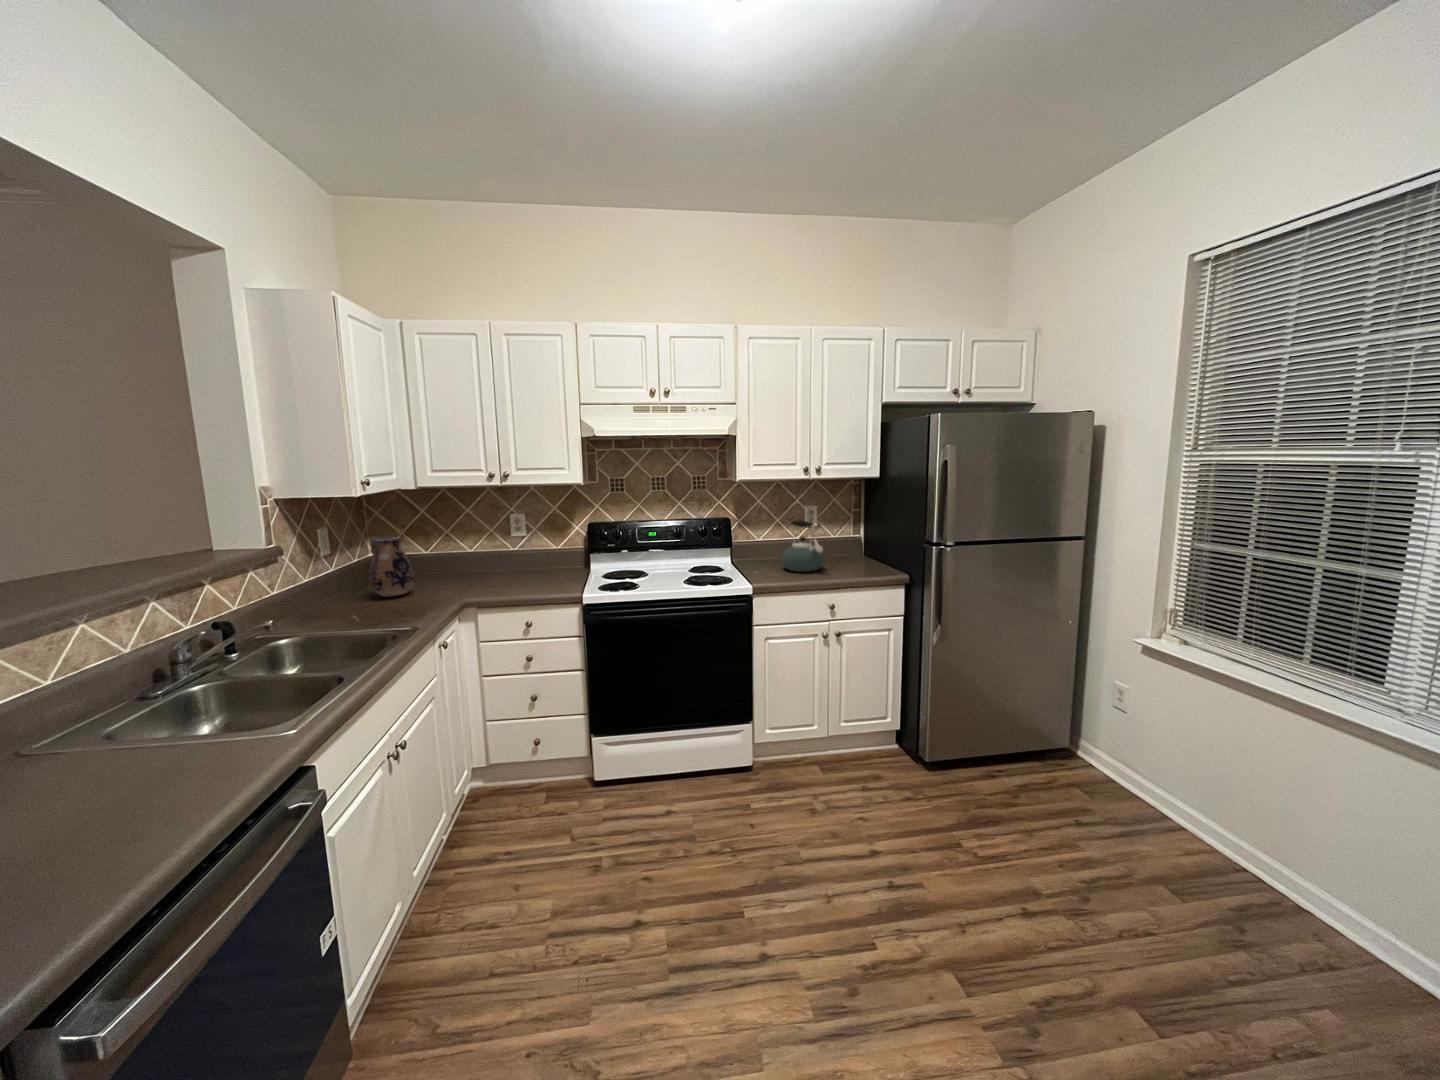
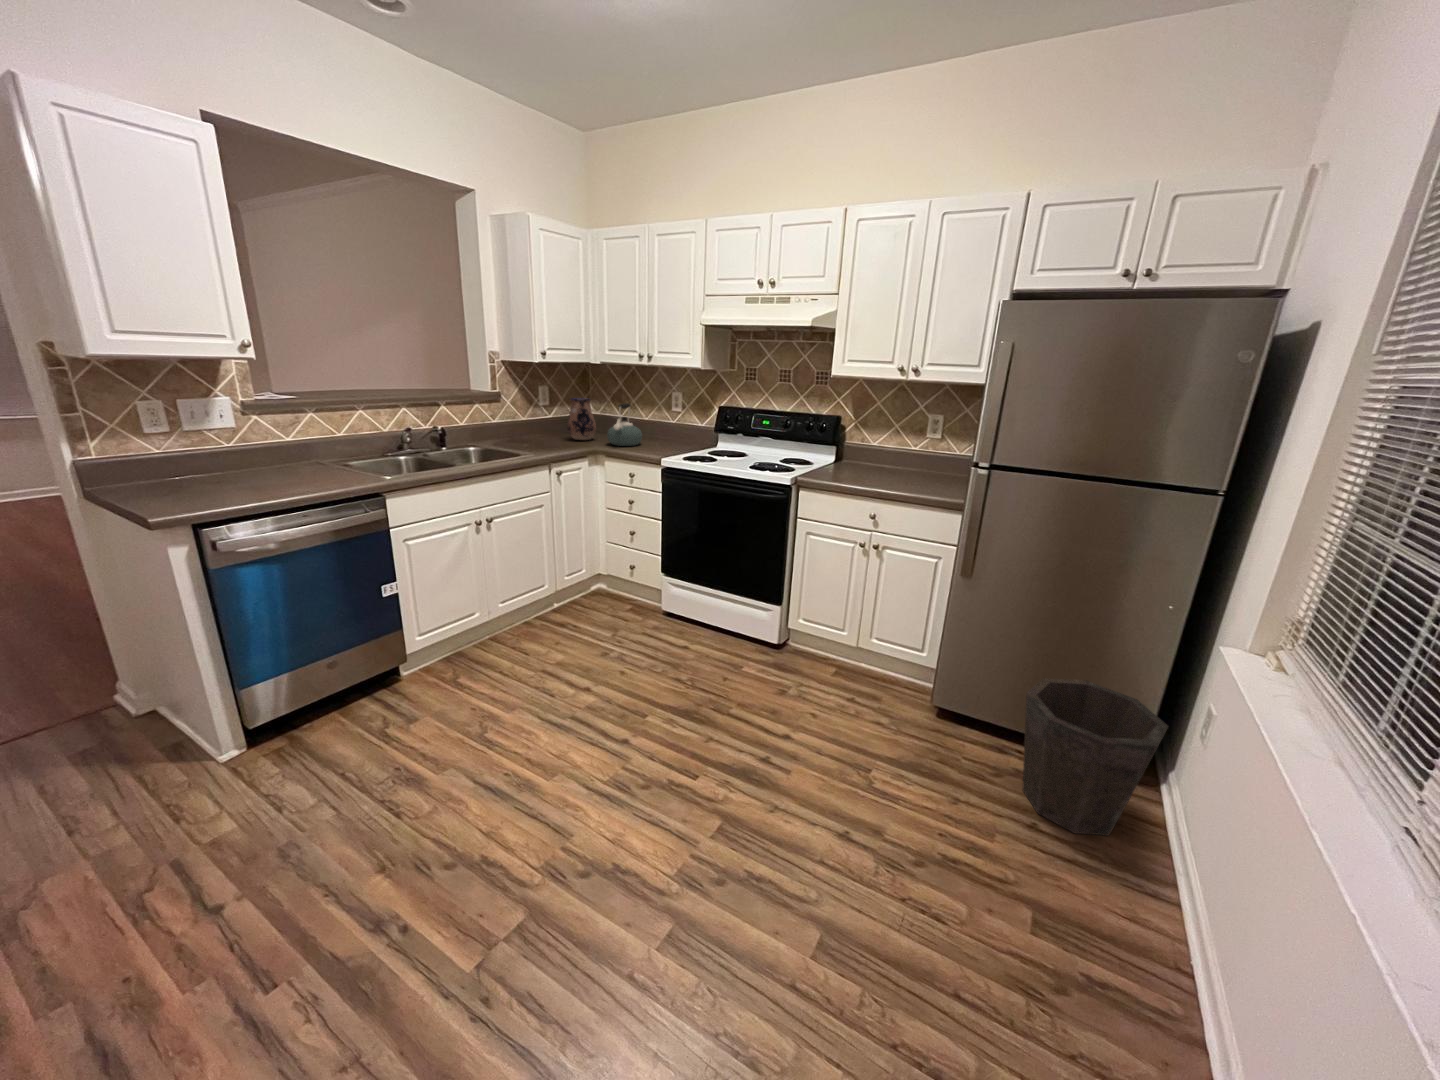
kettle: present [782,521,824,572] -> present [607,403,642,446]
waste bin: none [1014,692,1122,810] -> present [1023,678,1168,835]

